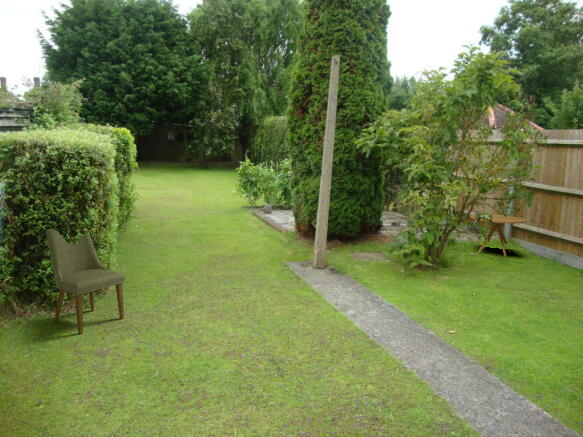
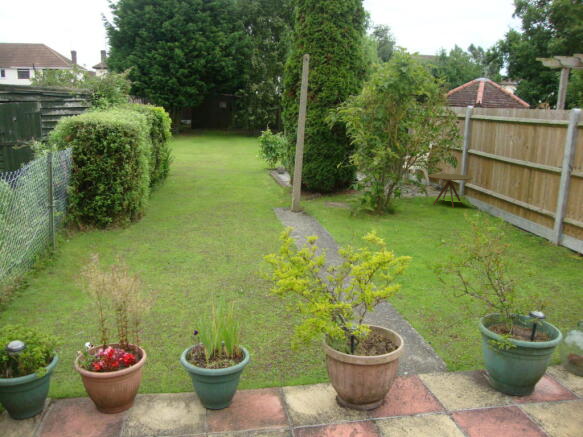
chair: present [46,229,125,334] -> none [97,175,145,240]

